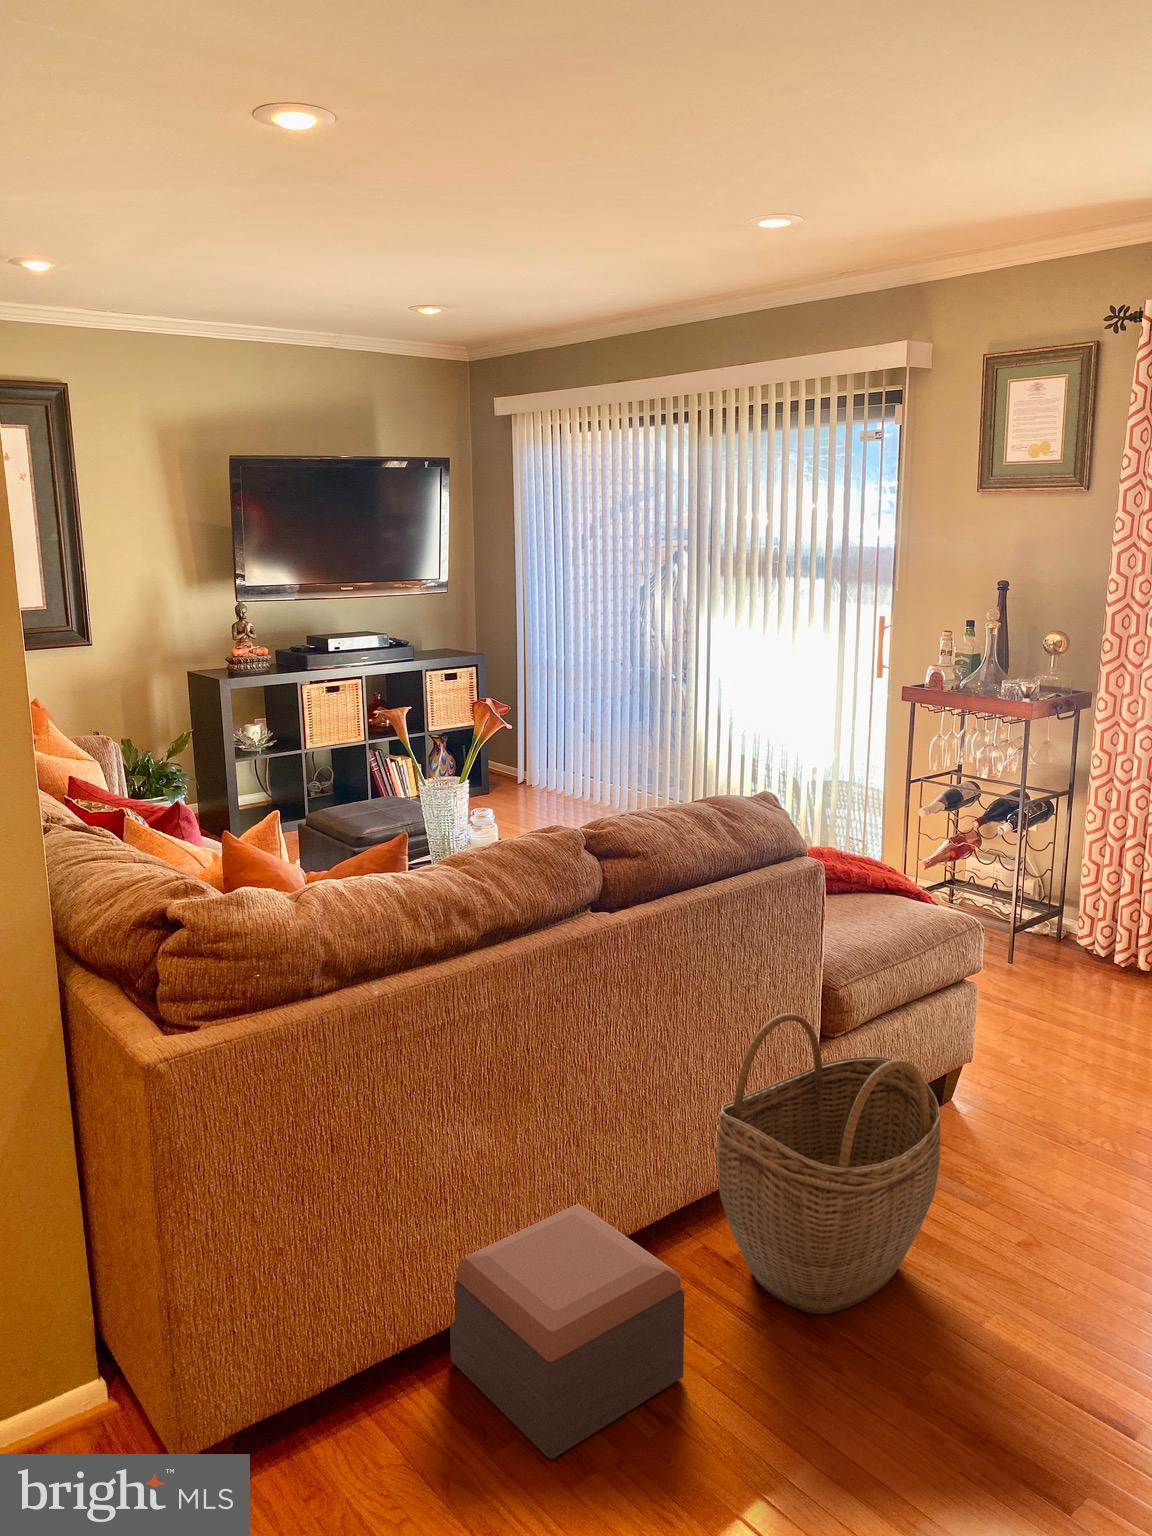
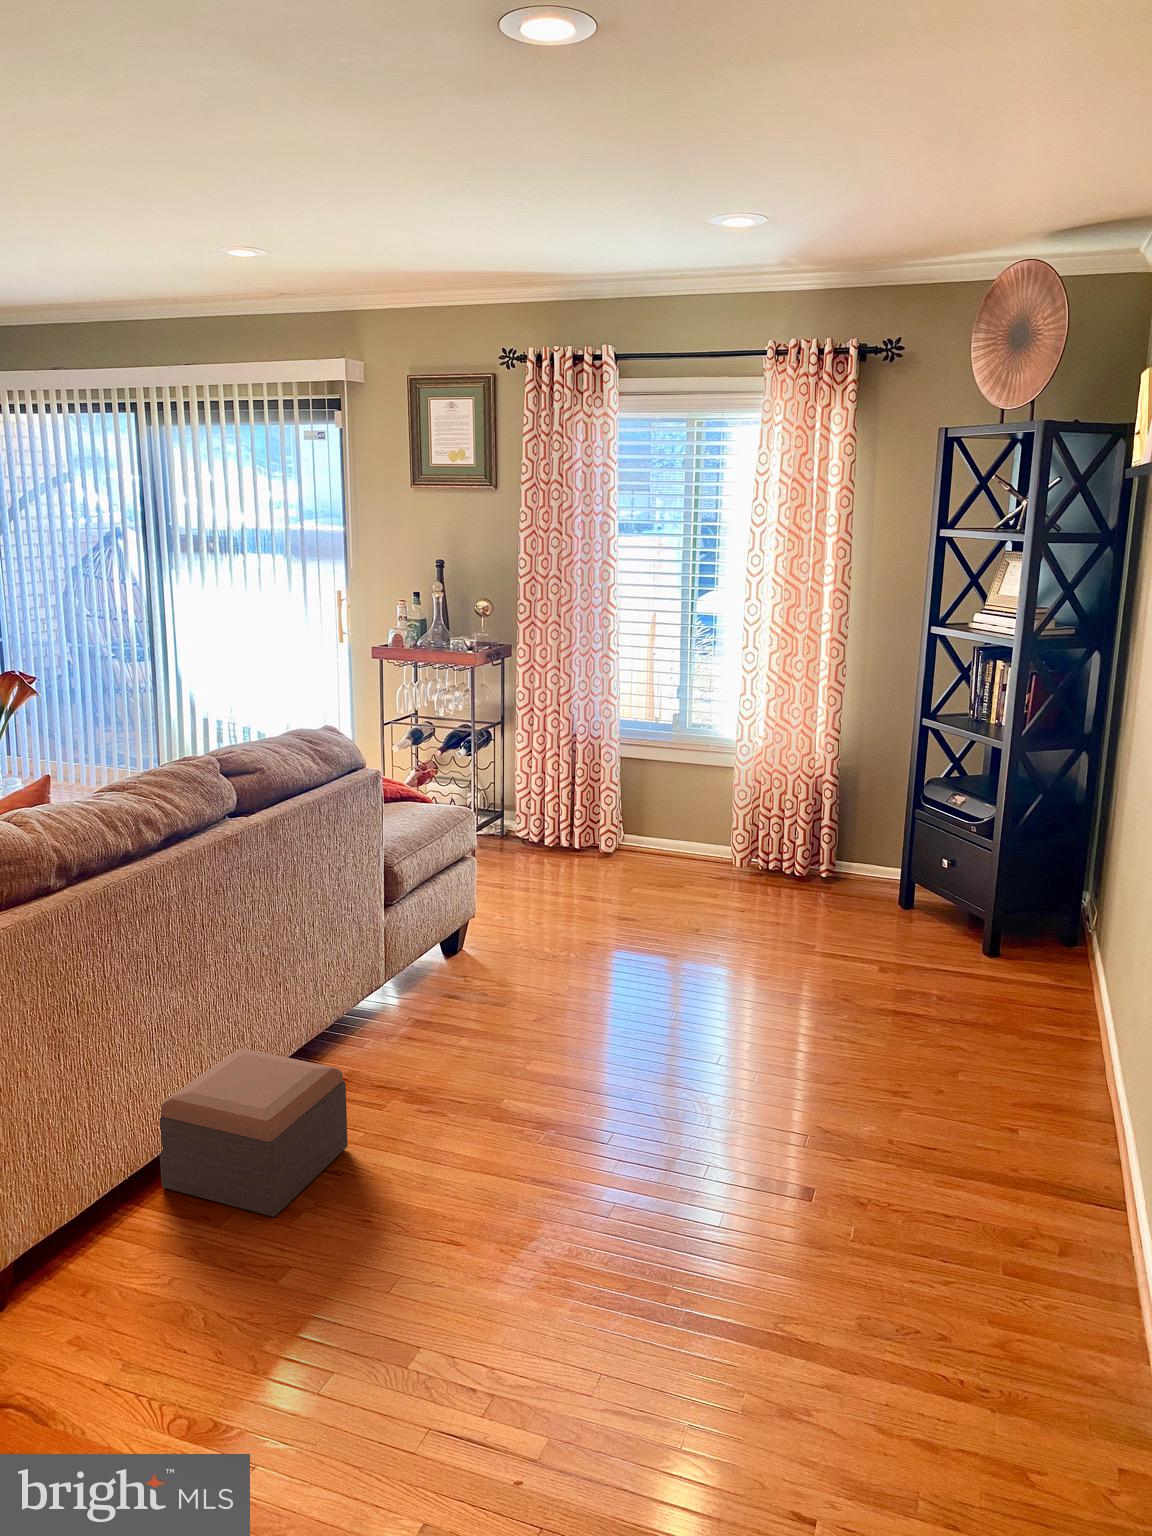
woven basket: present [717,1013,941,1314] -> none [337,882,491,1091]

